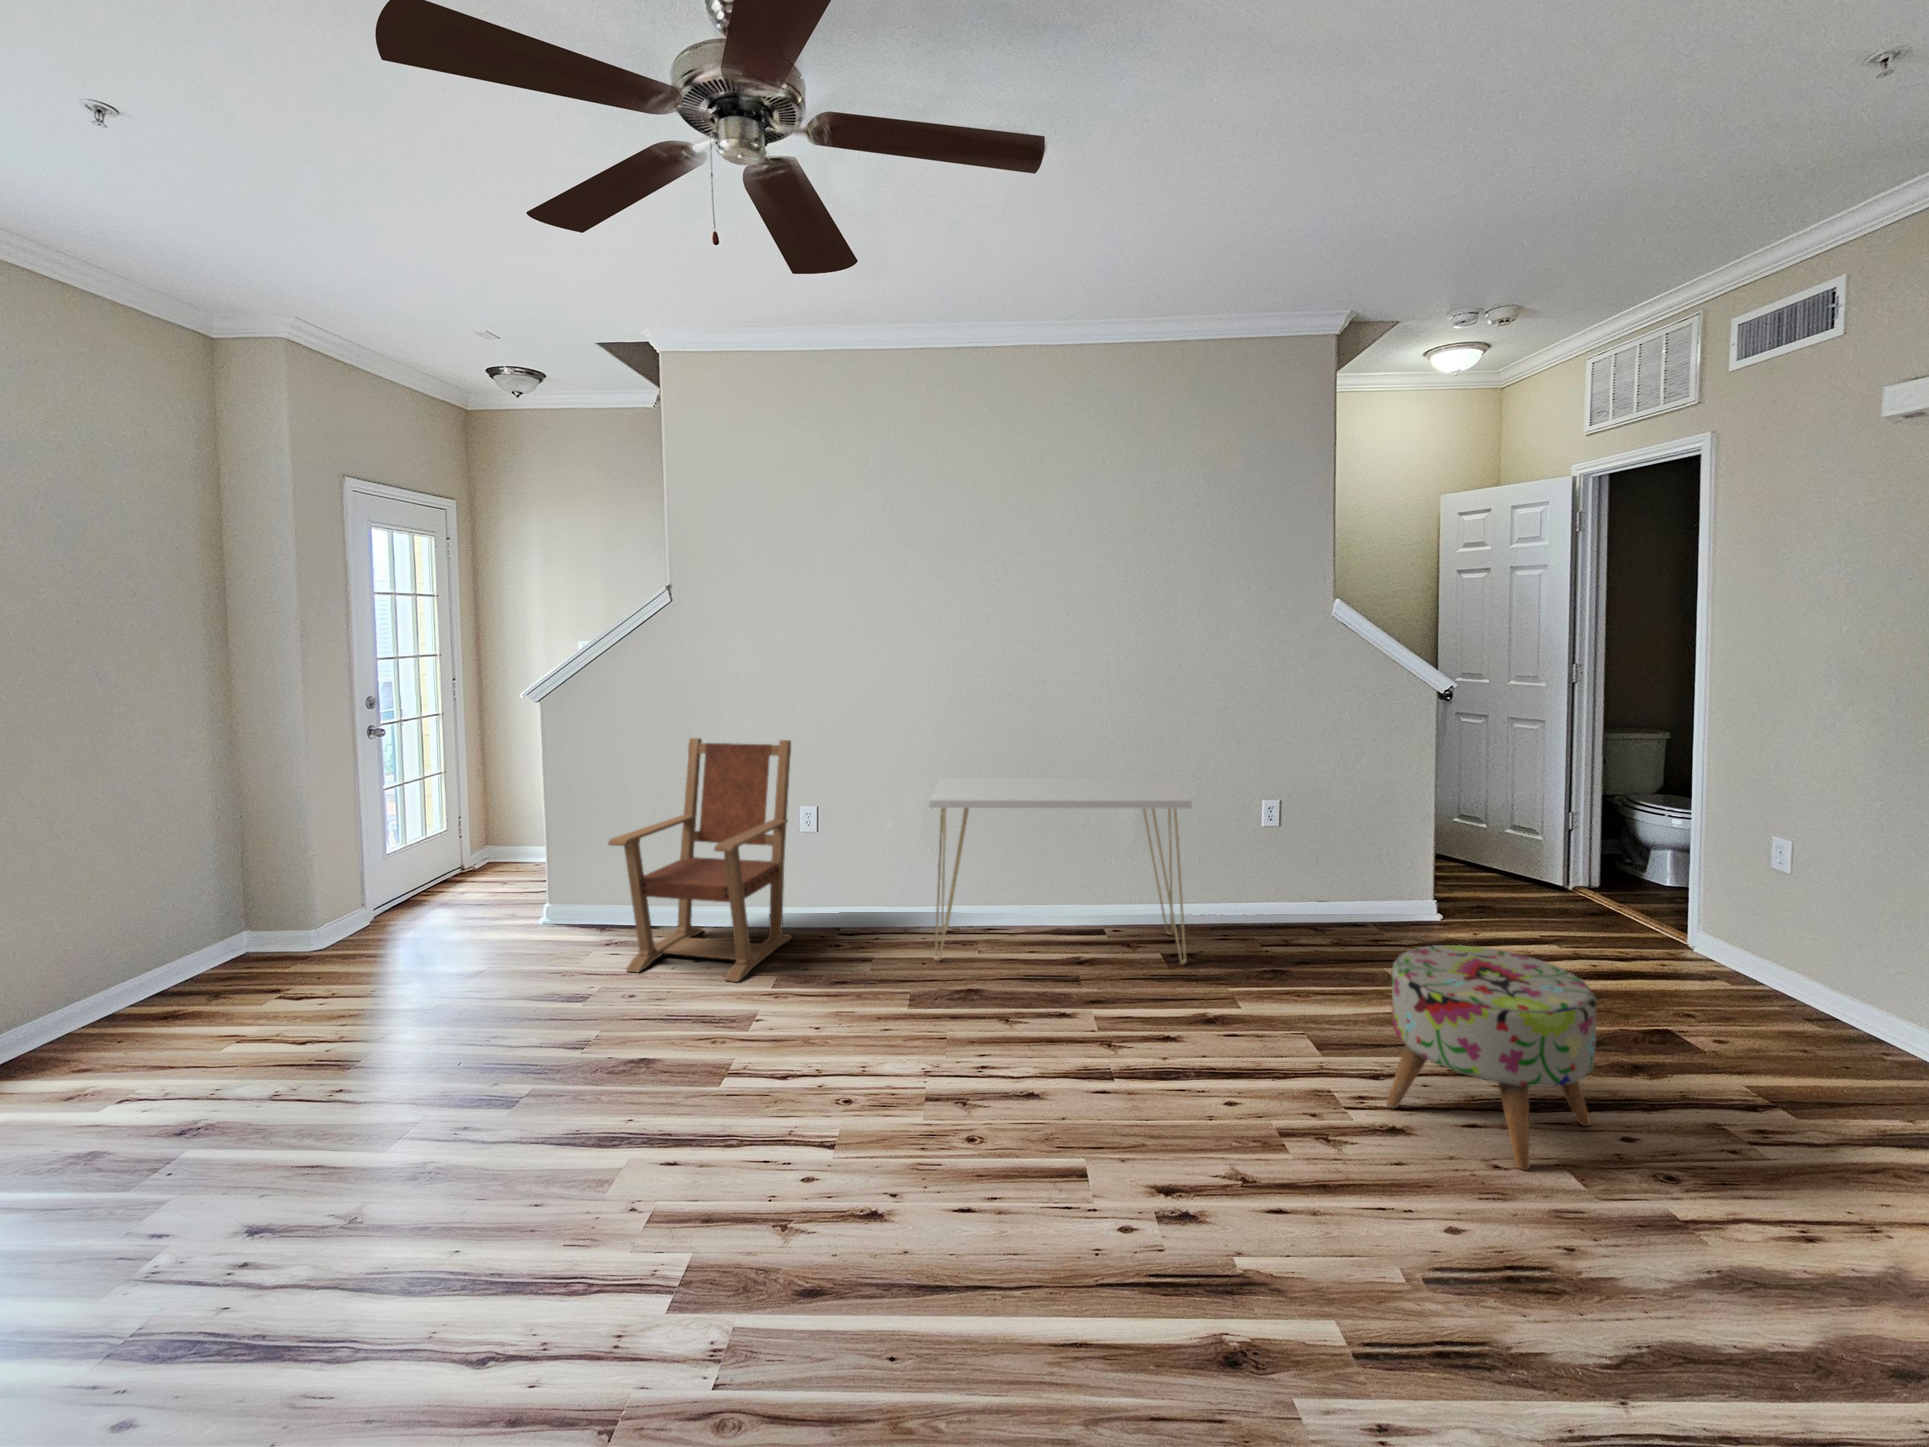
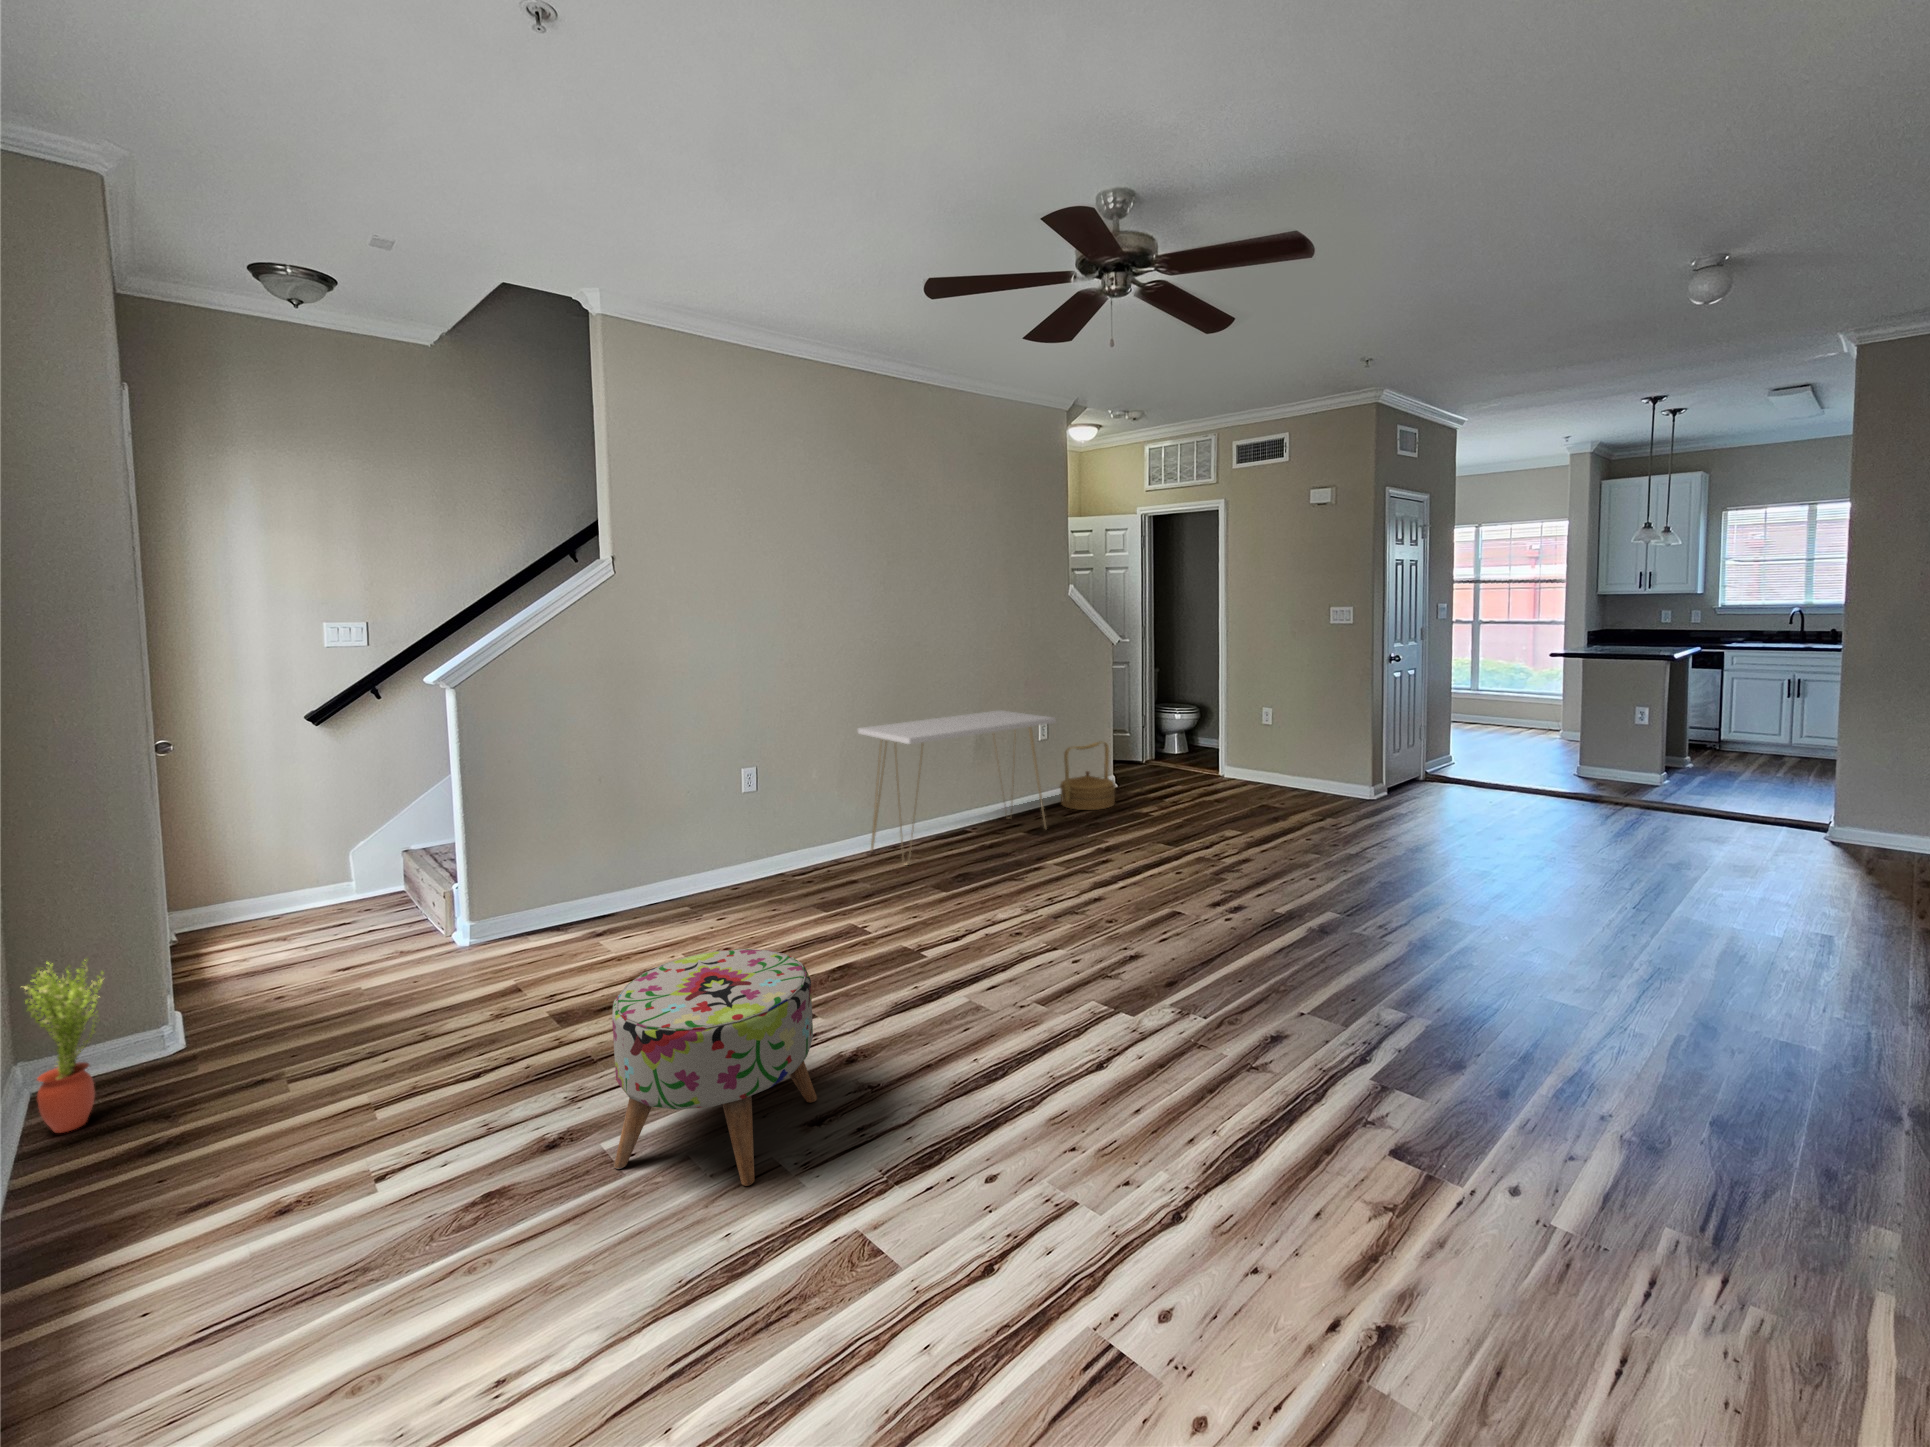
armchair: present [608,738,792,982] -> none [645,707,797,939]
woven basket: none [1274,848,1375,957] -> present [1060,741,1116,810]
potted plant: none [164,868,221,986] -> present [24,962,104,1133]
ottoman: present [1387,945,1597,1170] -> present [612,949,817,1186]

